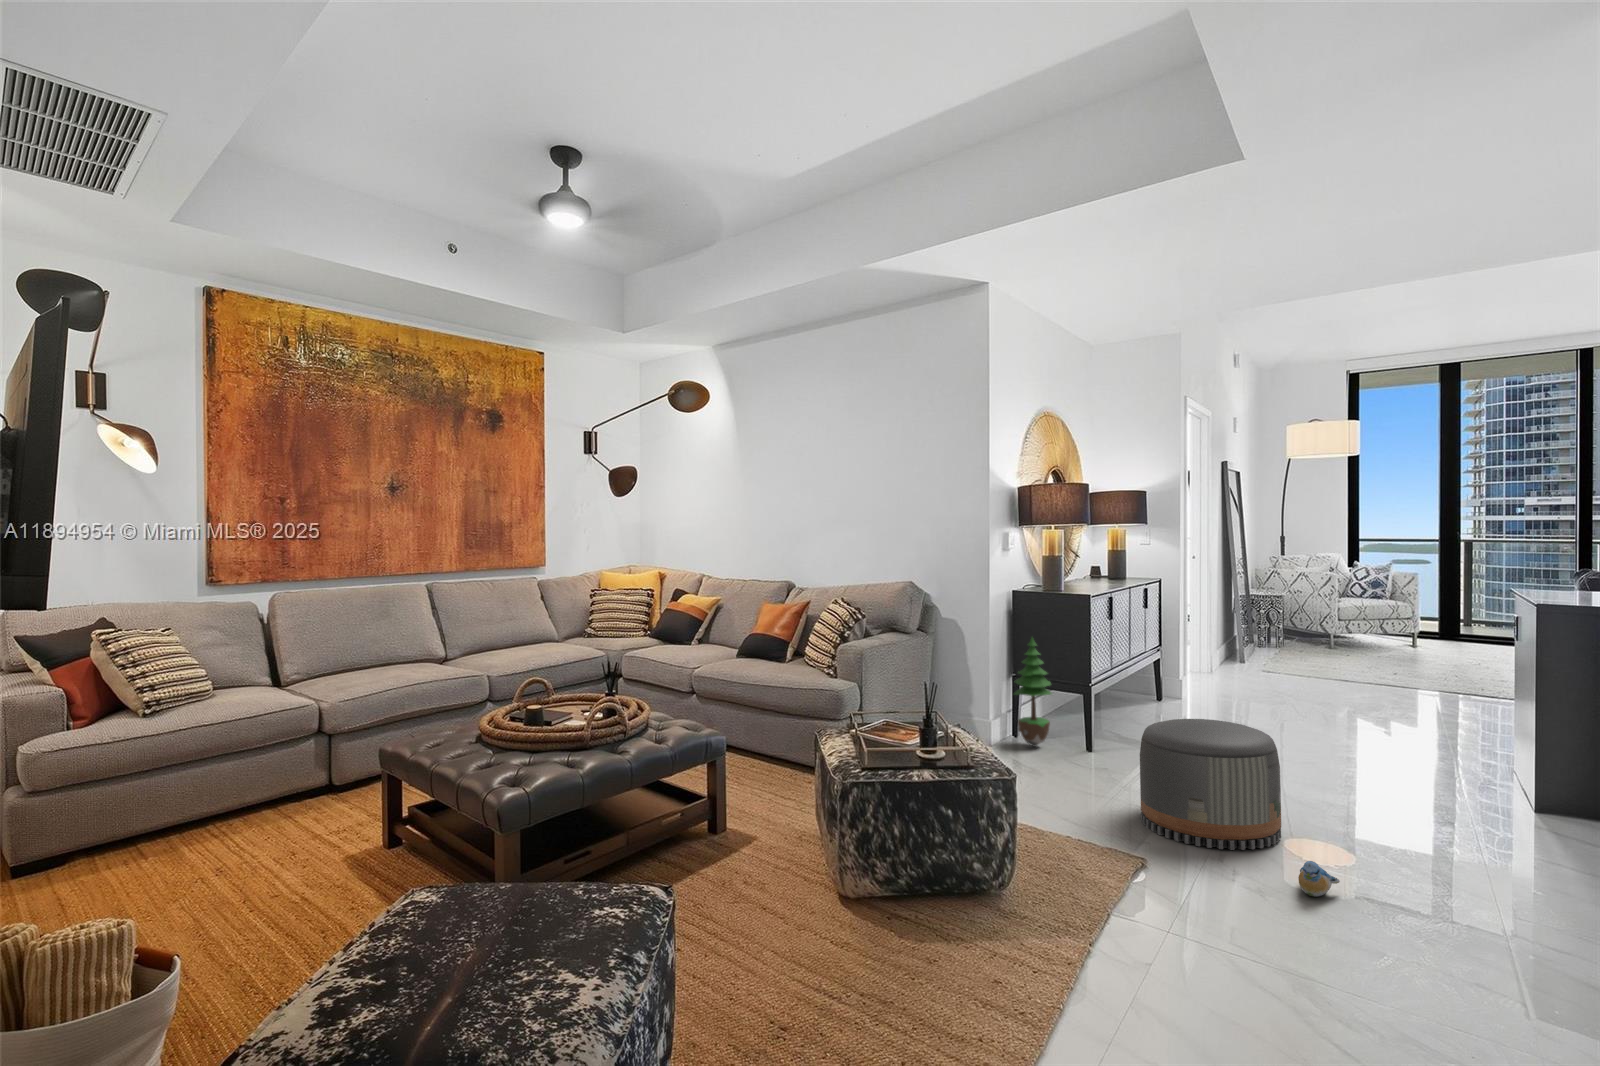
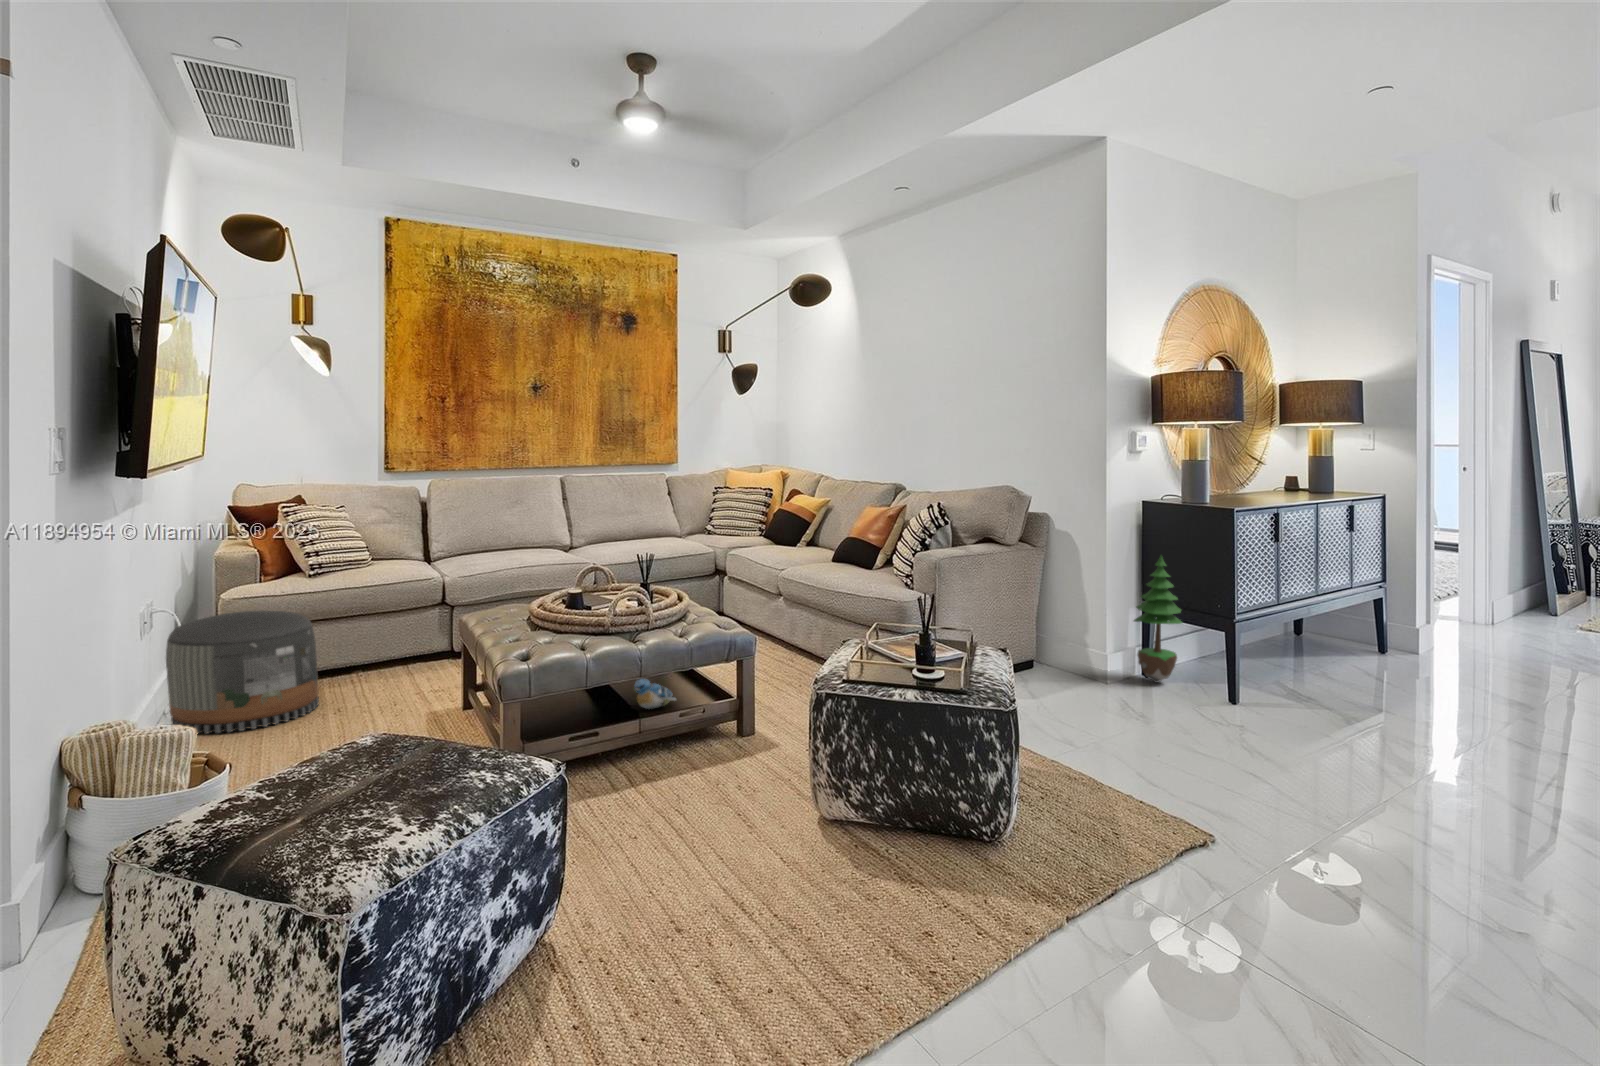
pouf: present [1140,719,1281,850] -> present [166,611,319,734]
plush toy: present [1298,861,1340,897] -> present [633,679,677,709]

